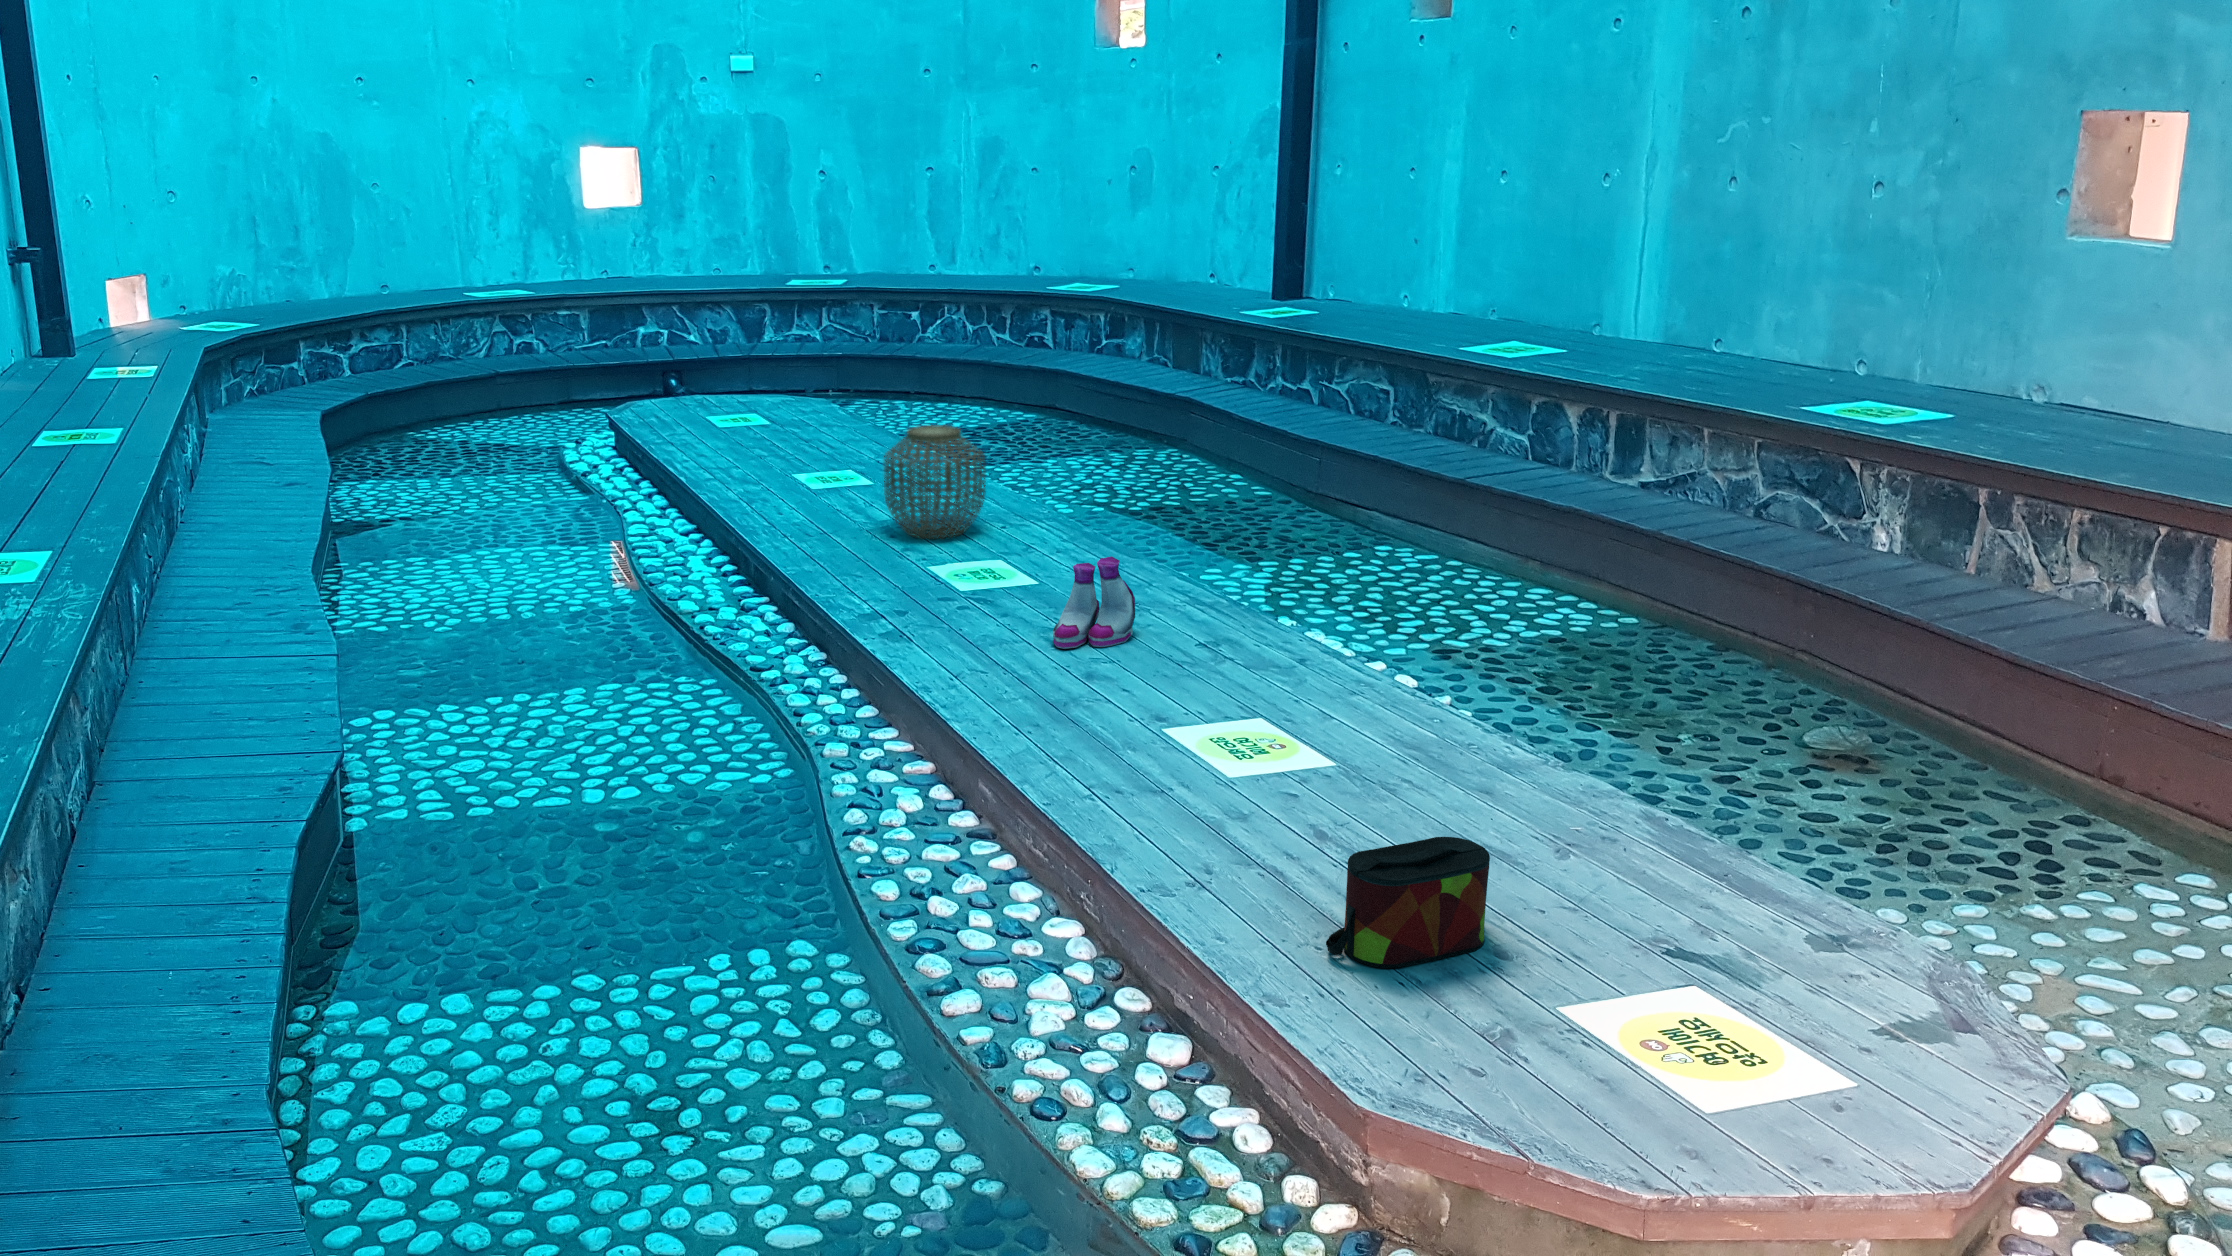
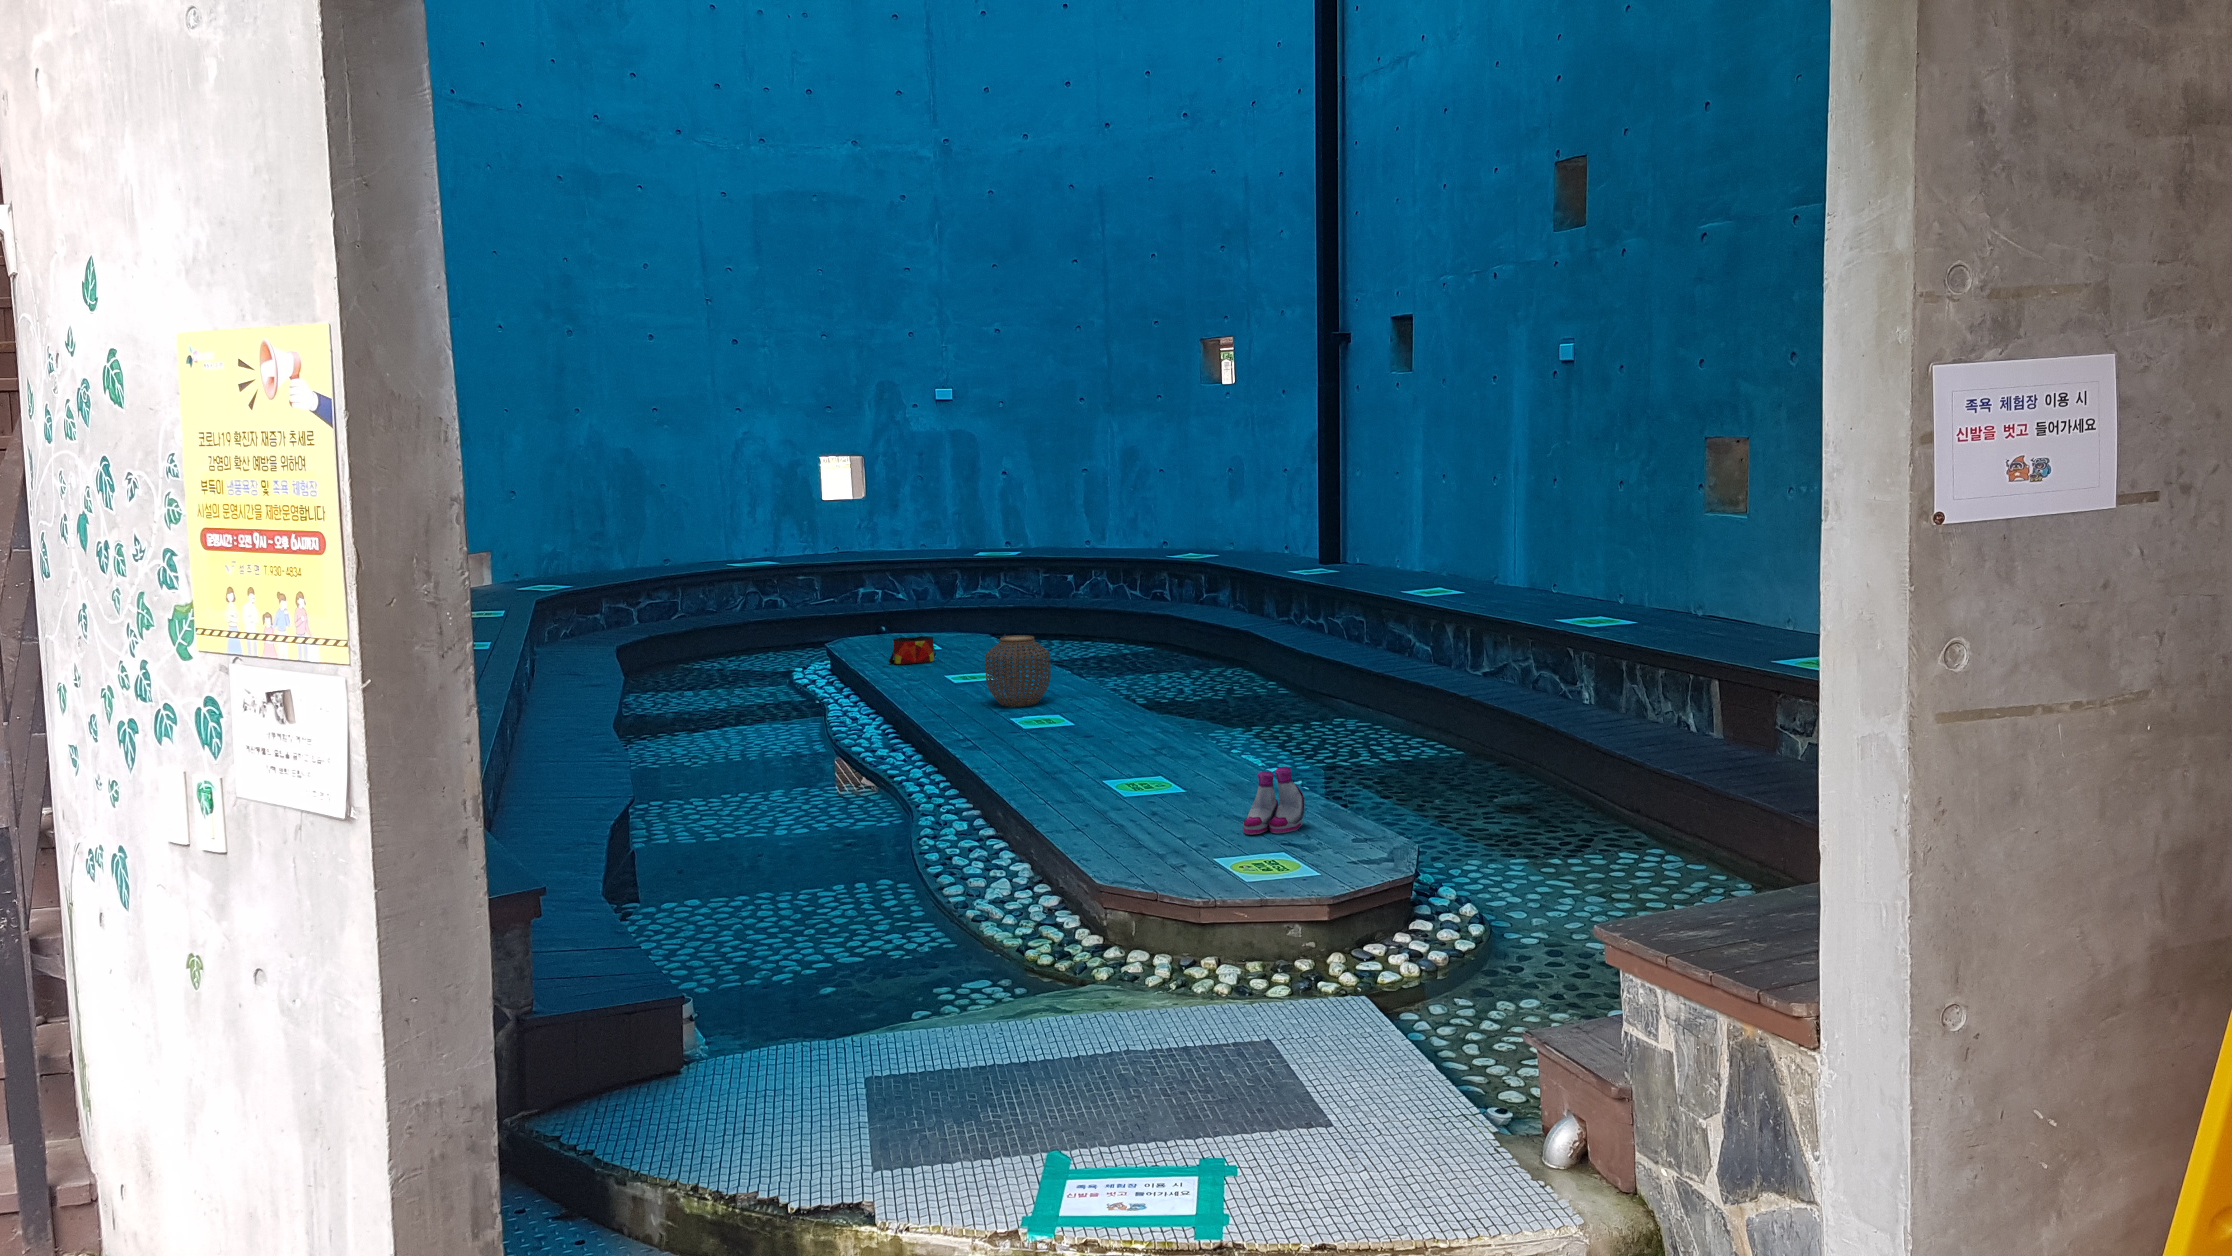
boots: present [1053,556,1135,649] -> present [1243,766,1305,835]
bag: present [1326,837,1490,968] -> present [889,636,936,665]

